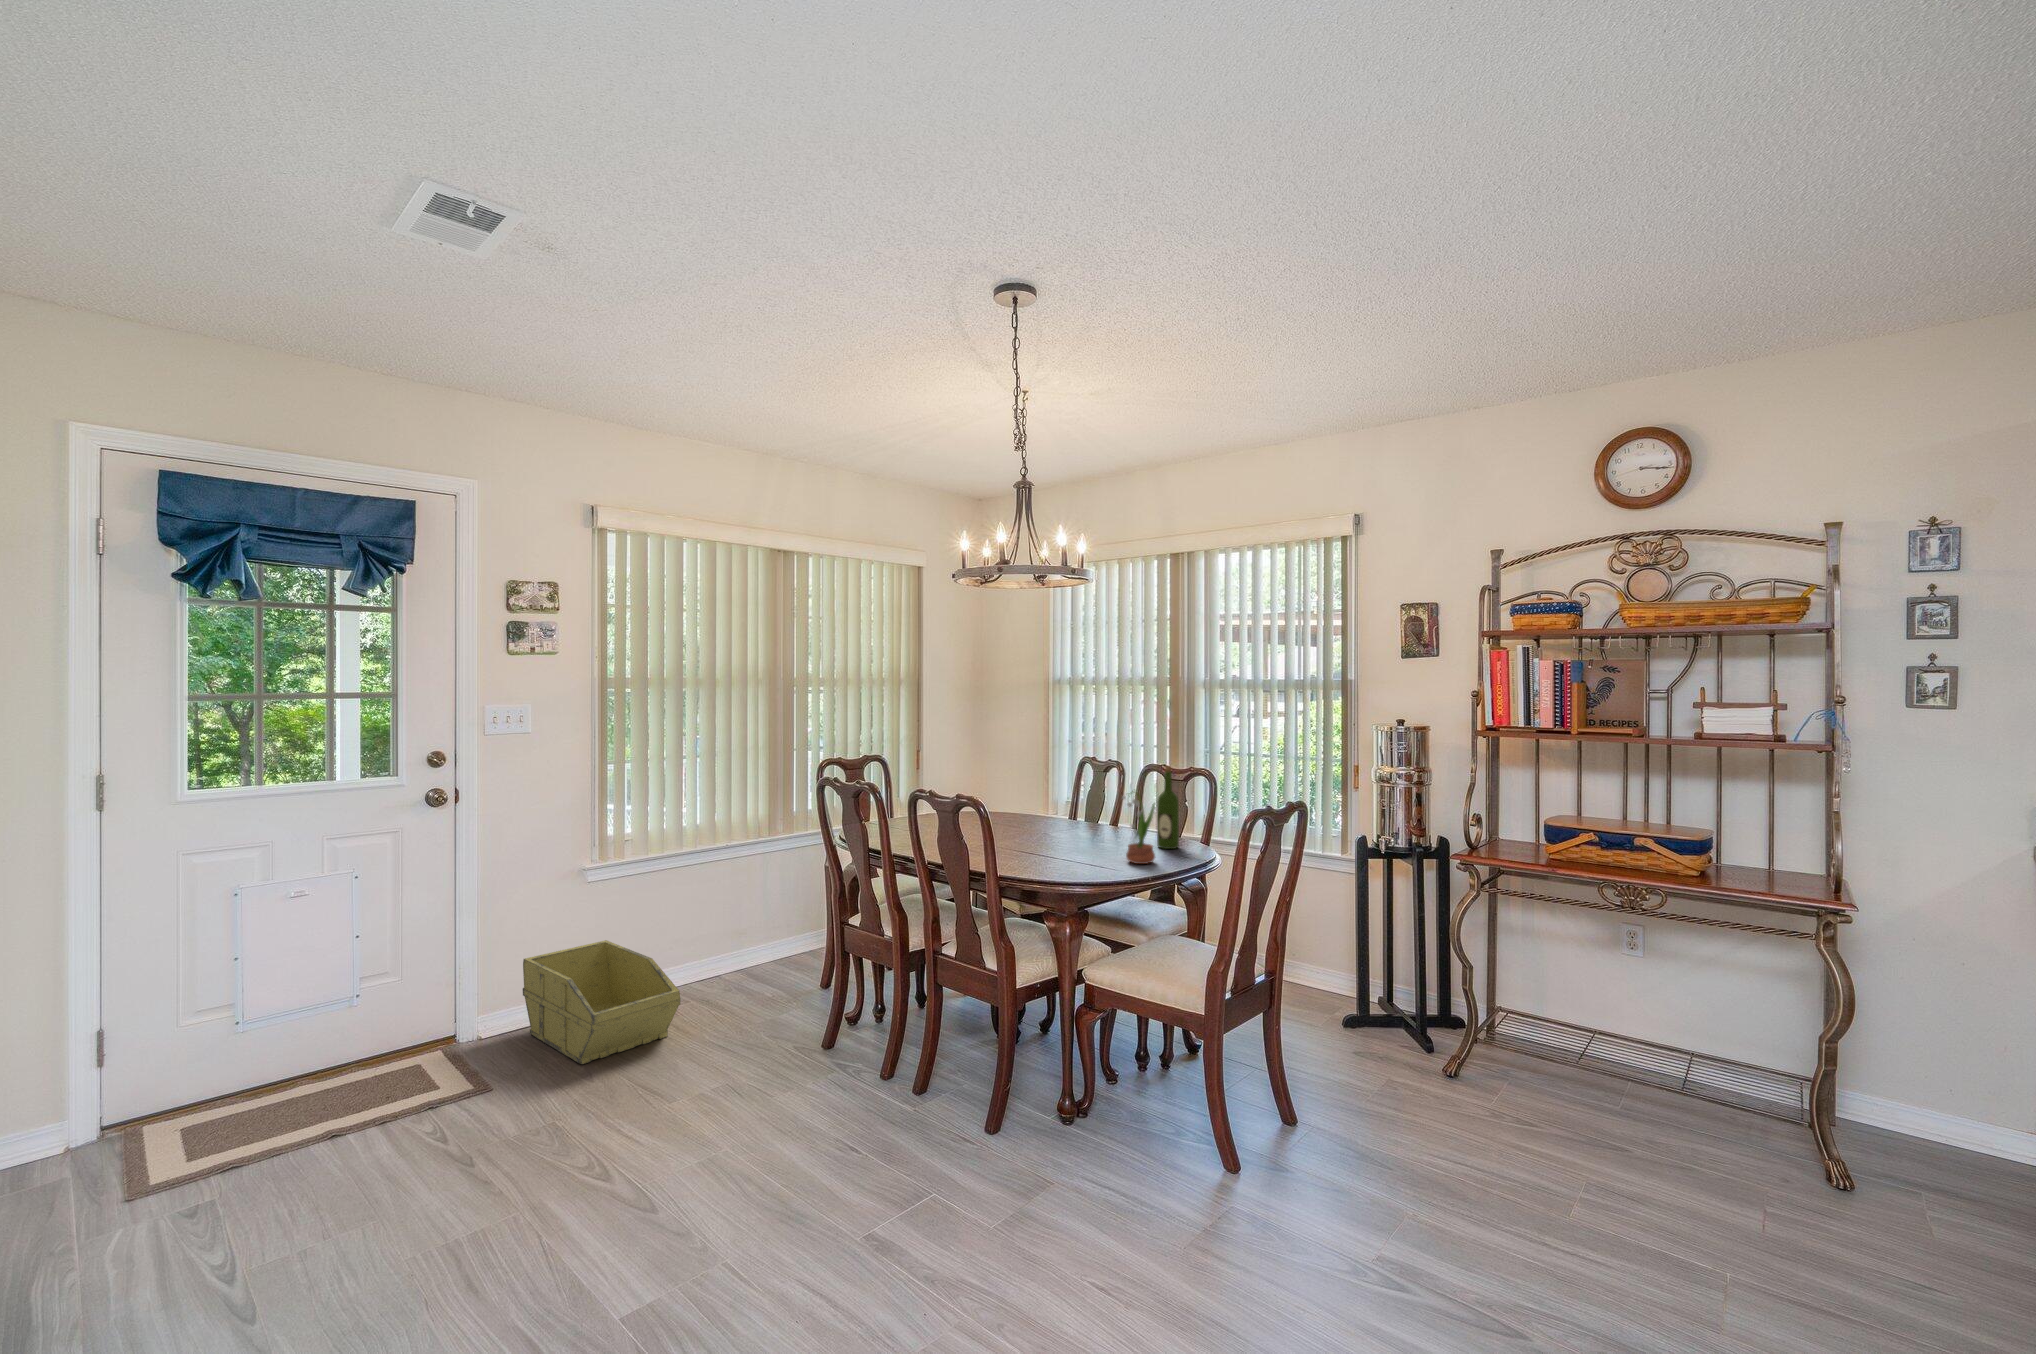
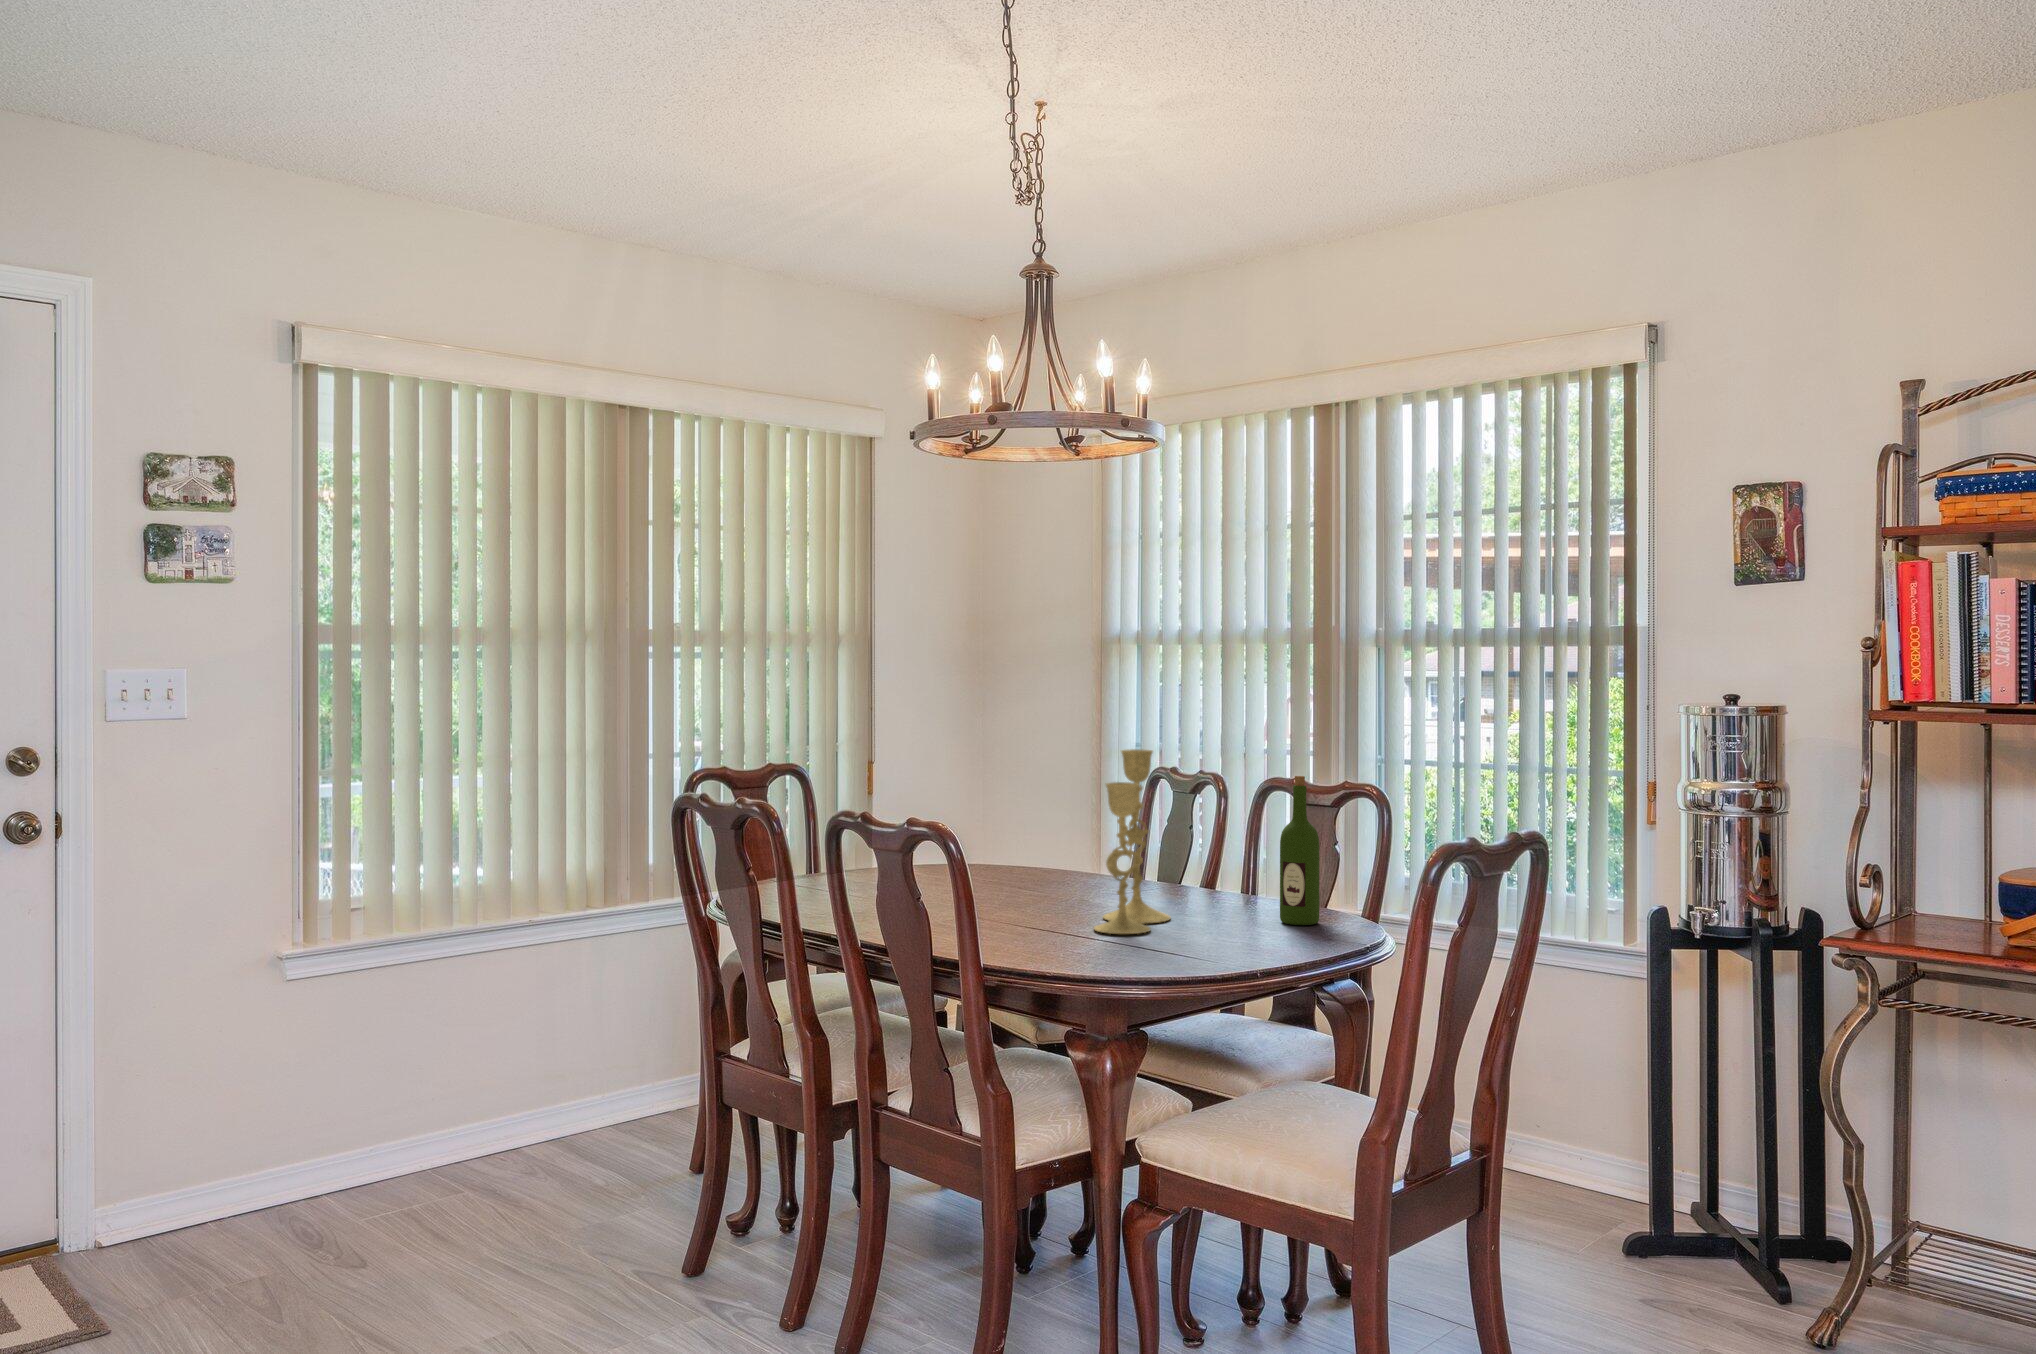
candlestick: none [1055,751,1097,855] -> present [1094,749,1170,934]
potted flower: present [1122,791,1155,864] -> none [1210,814,1272,949]
storage bin: present [523,940,680,1064] -> none [171,1083,438,1296]

